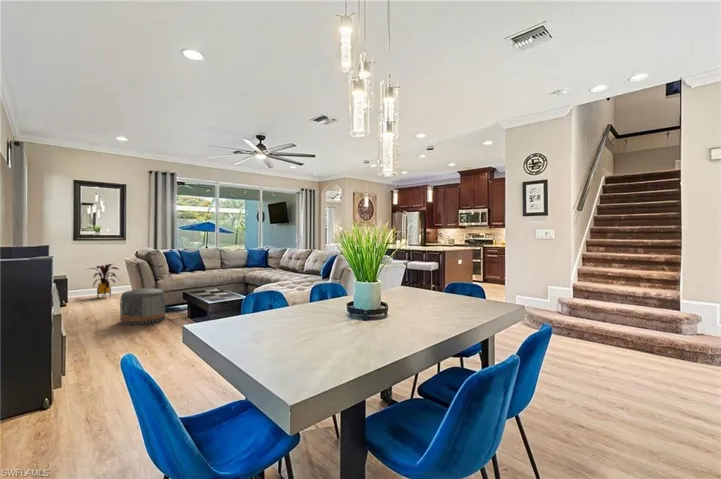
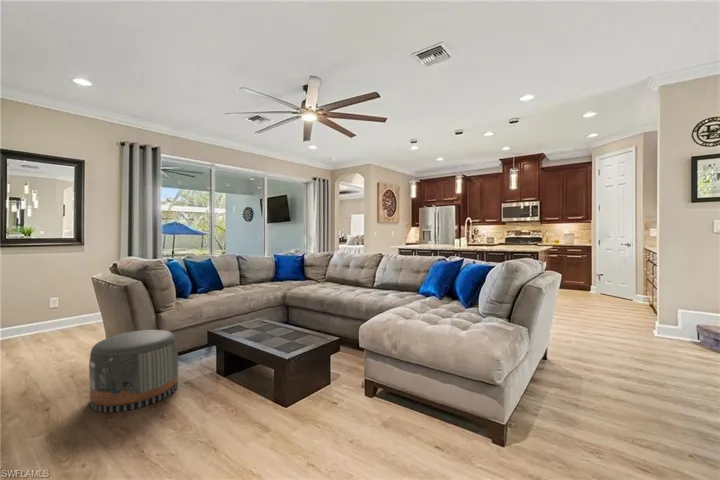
house plant: present [93,264,118,298] -> none [11,283,79,342]

